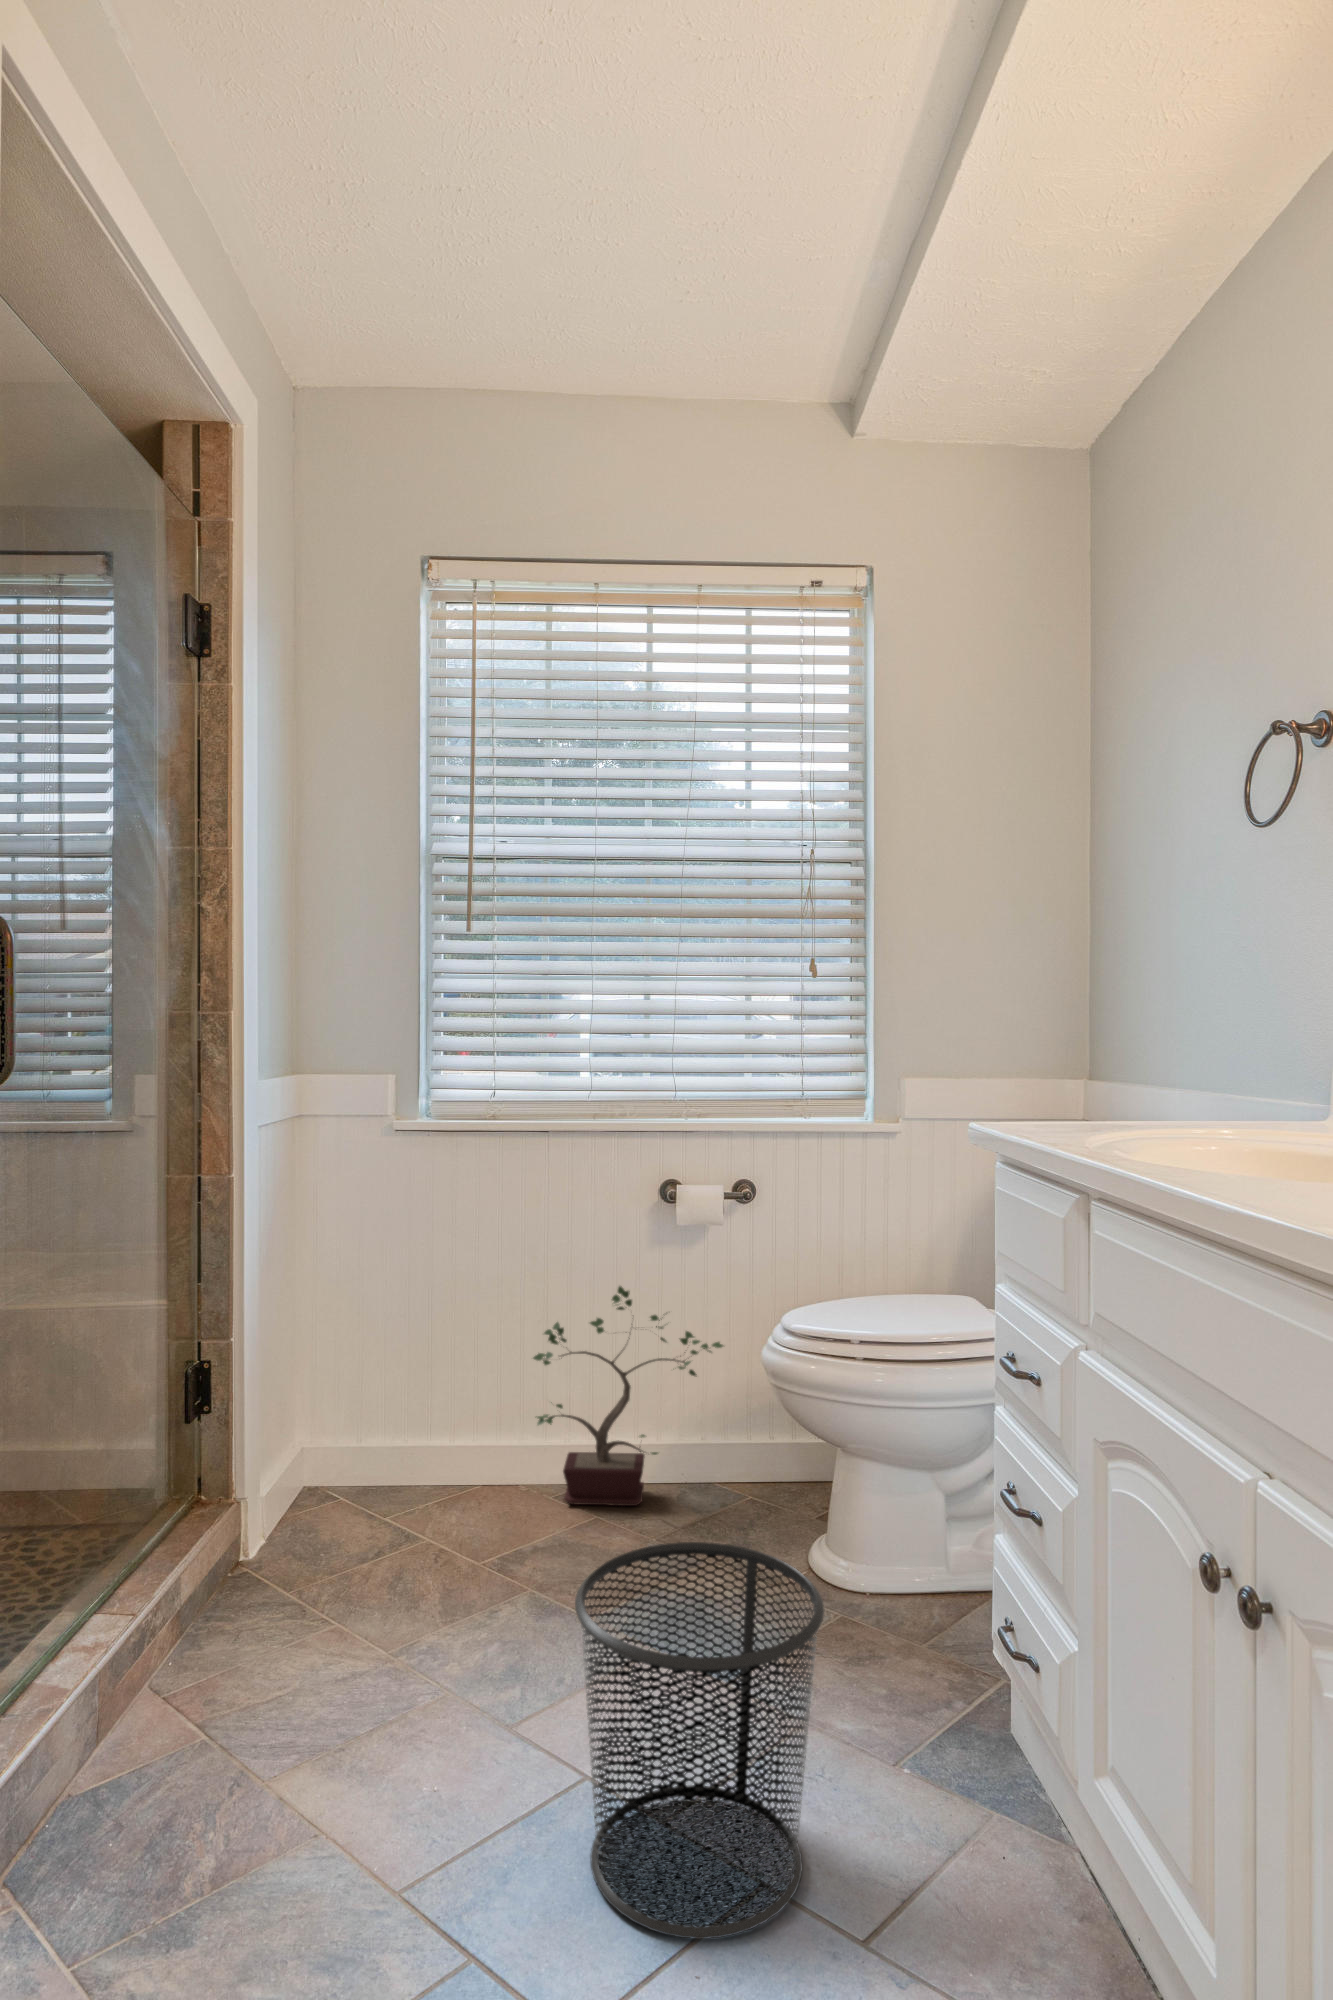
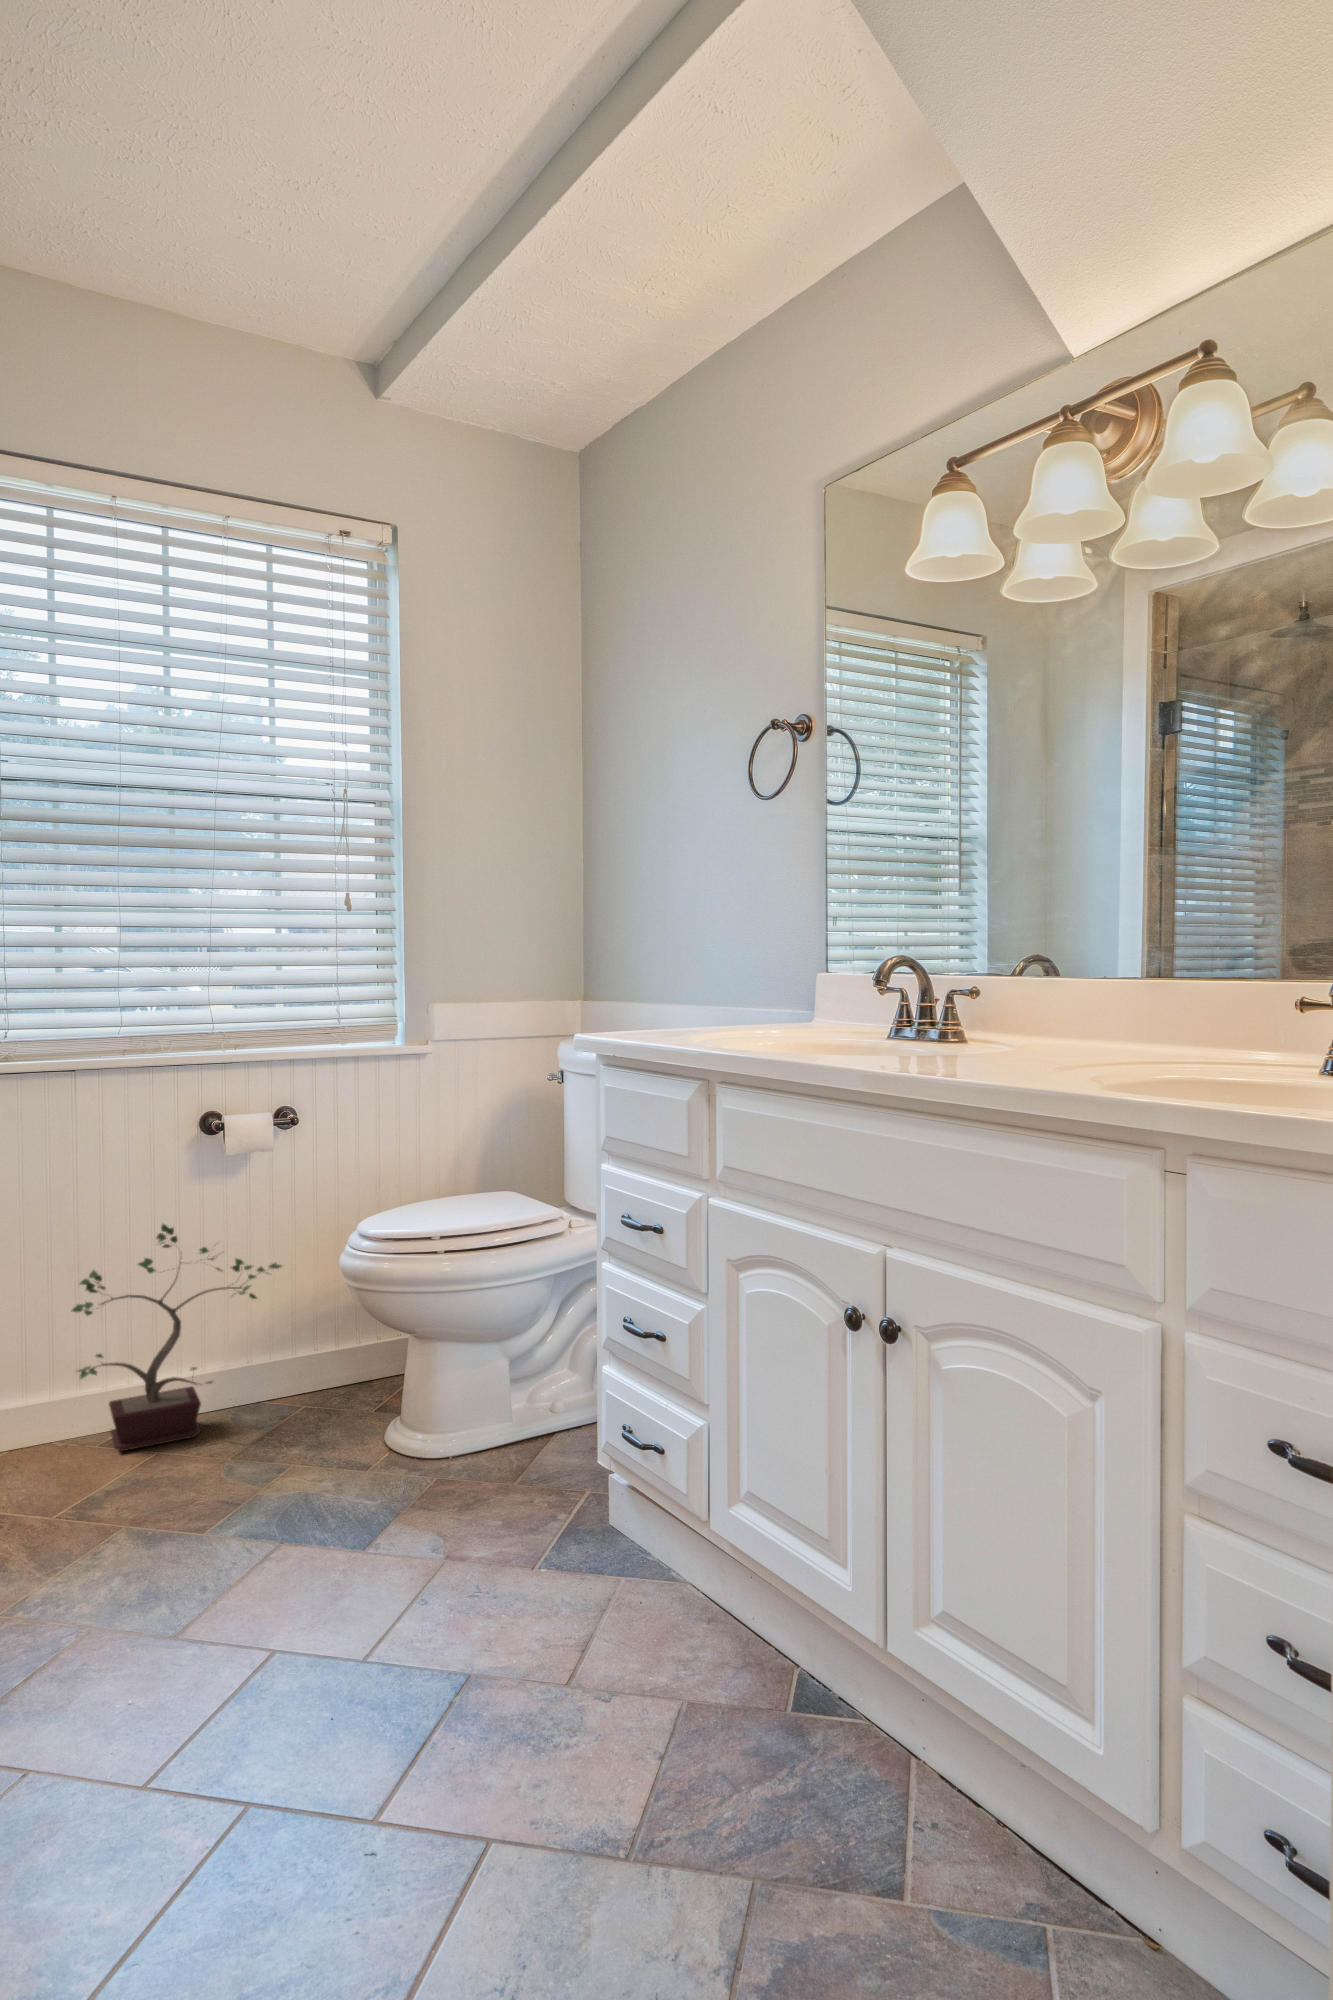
waste bin: present [575,1542,824,1939] -> none [289,1419,520,1760]

